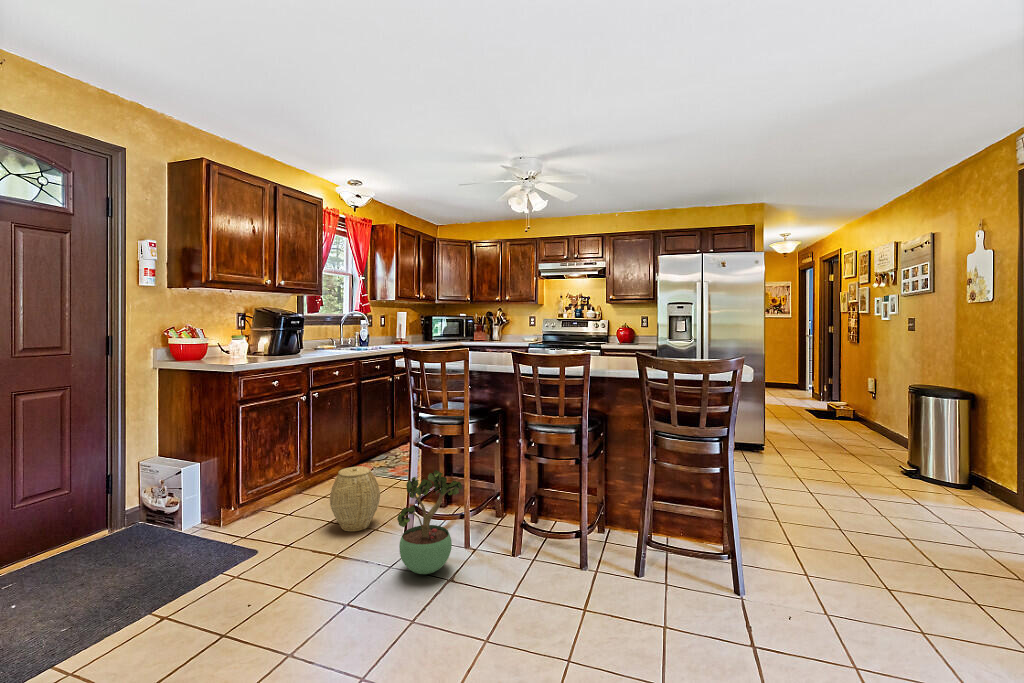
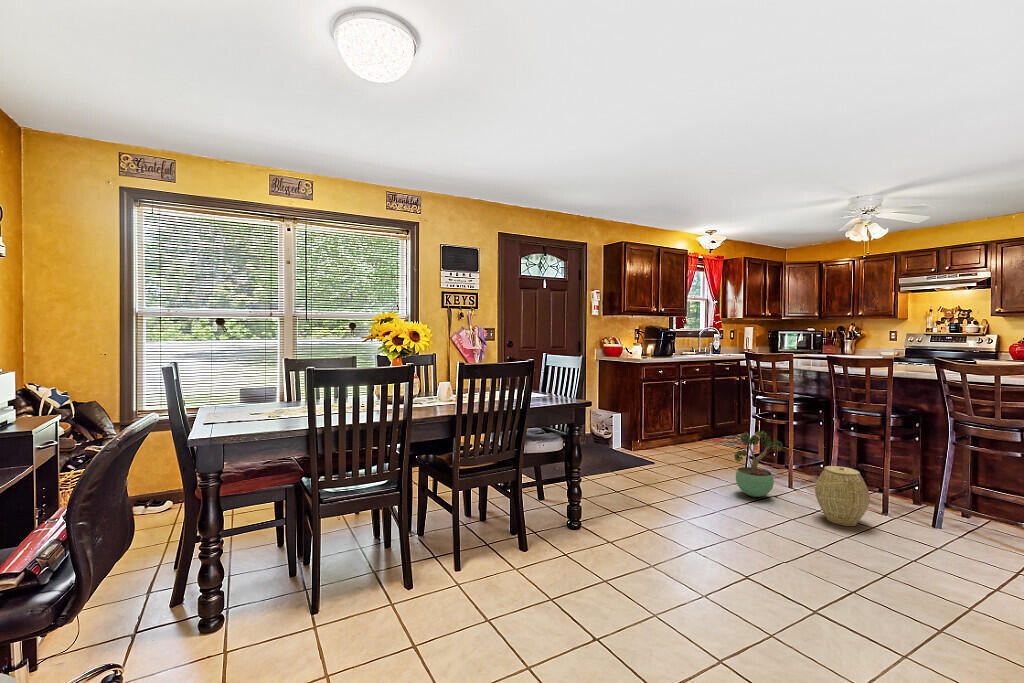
woven basket: present [330,466,380,531] -> present [815,466,870,526]

